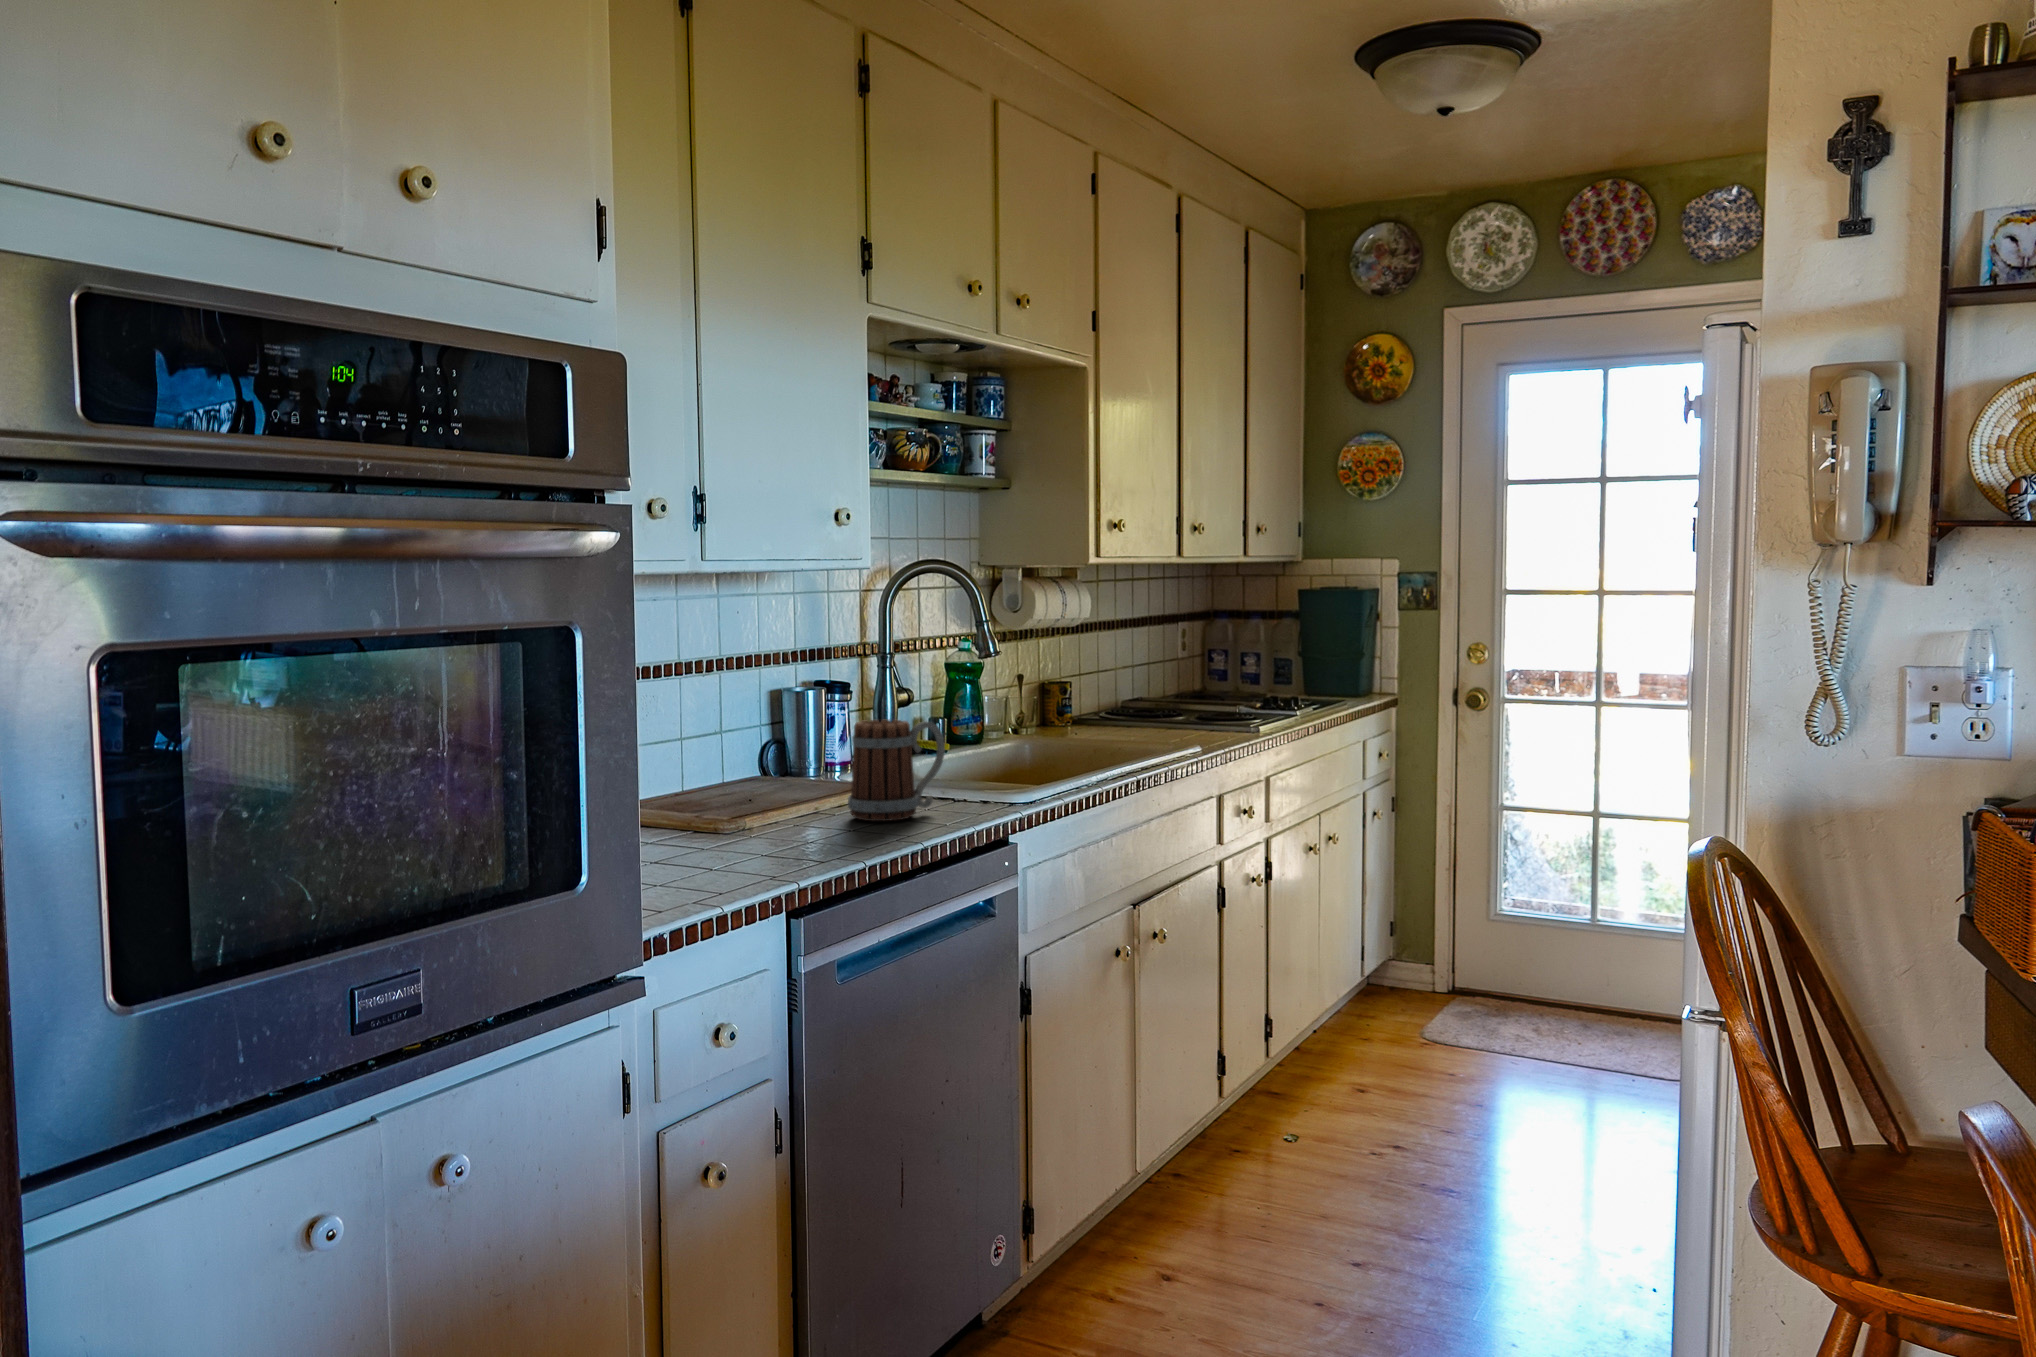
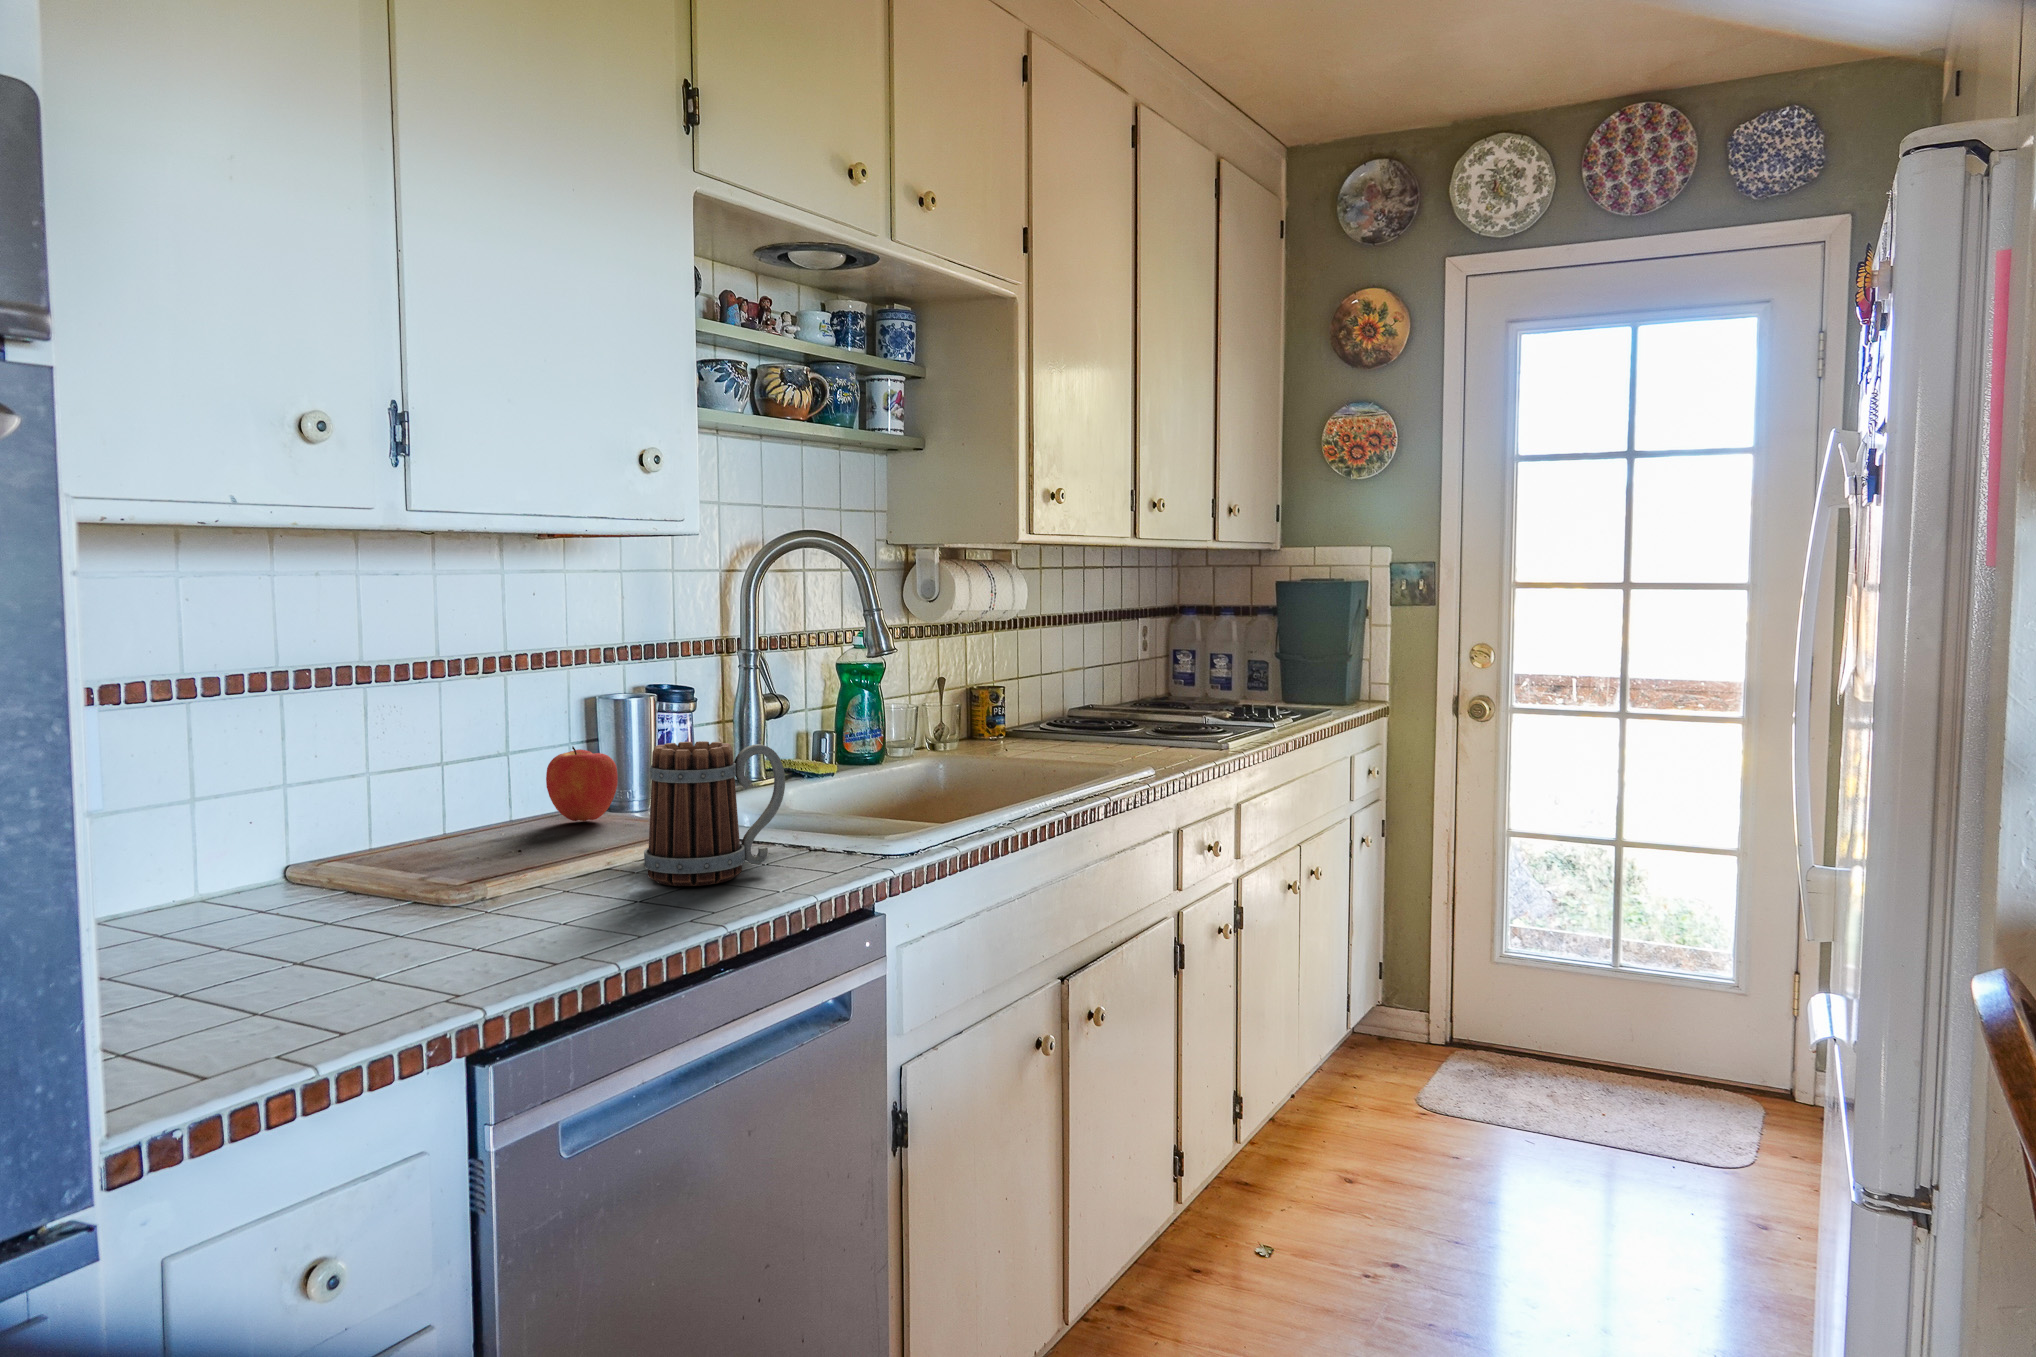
apple: none [754,725,805,782] -> present [546,746,618,821]

